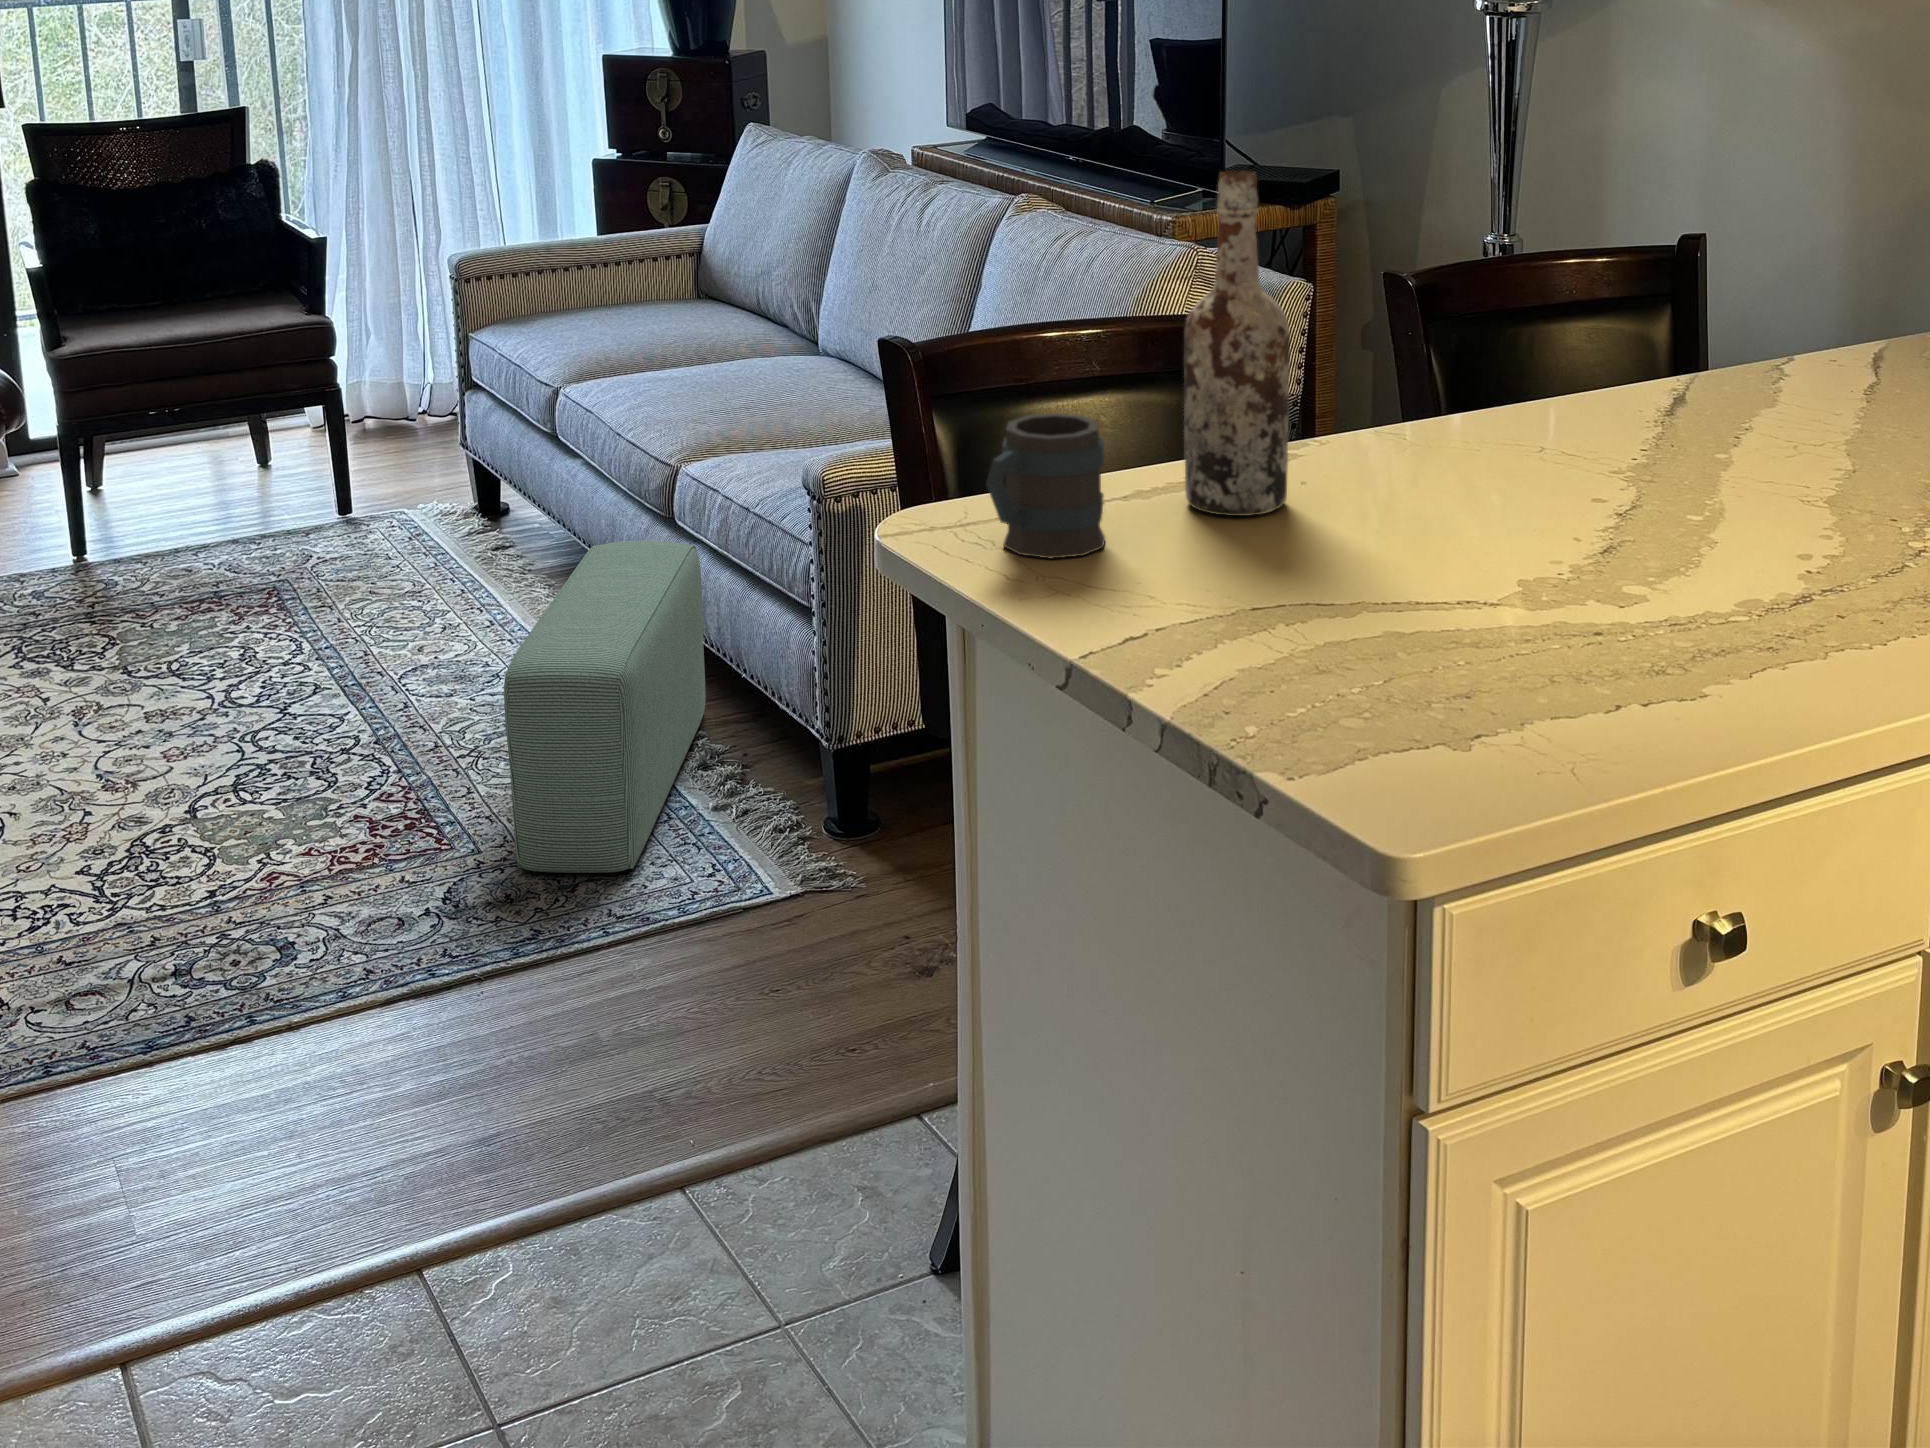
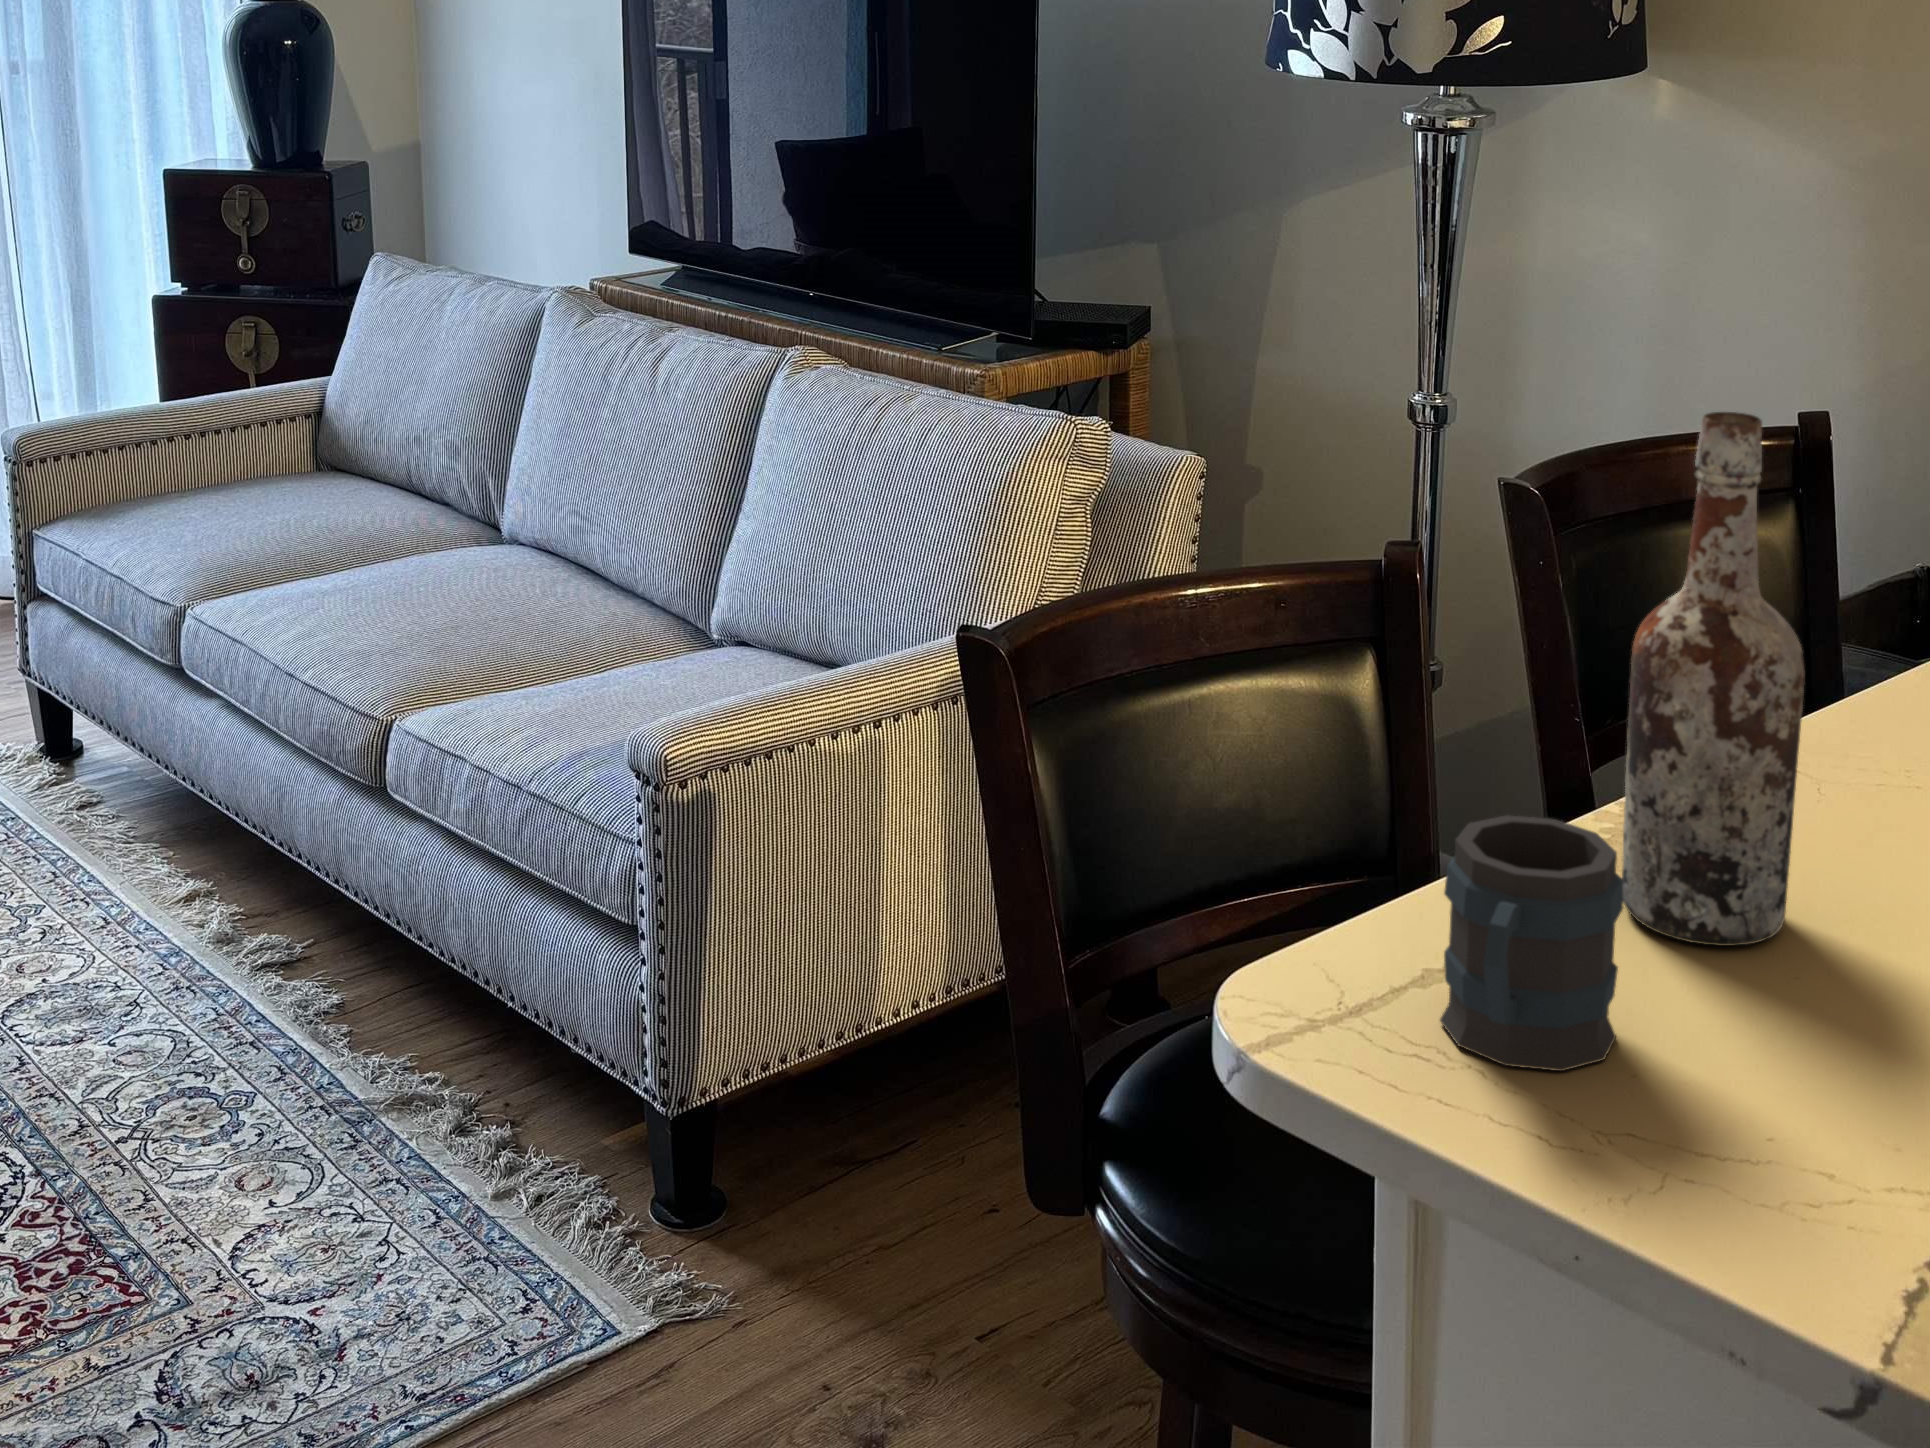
pouf: present [504,541,706,873] -> none [234,824,440,1331]

